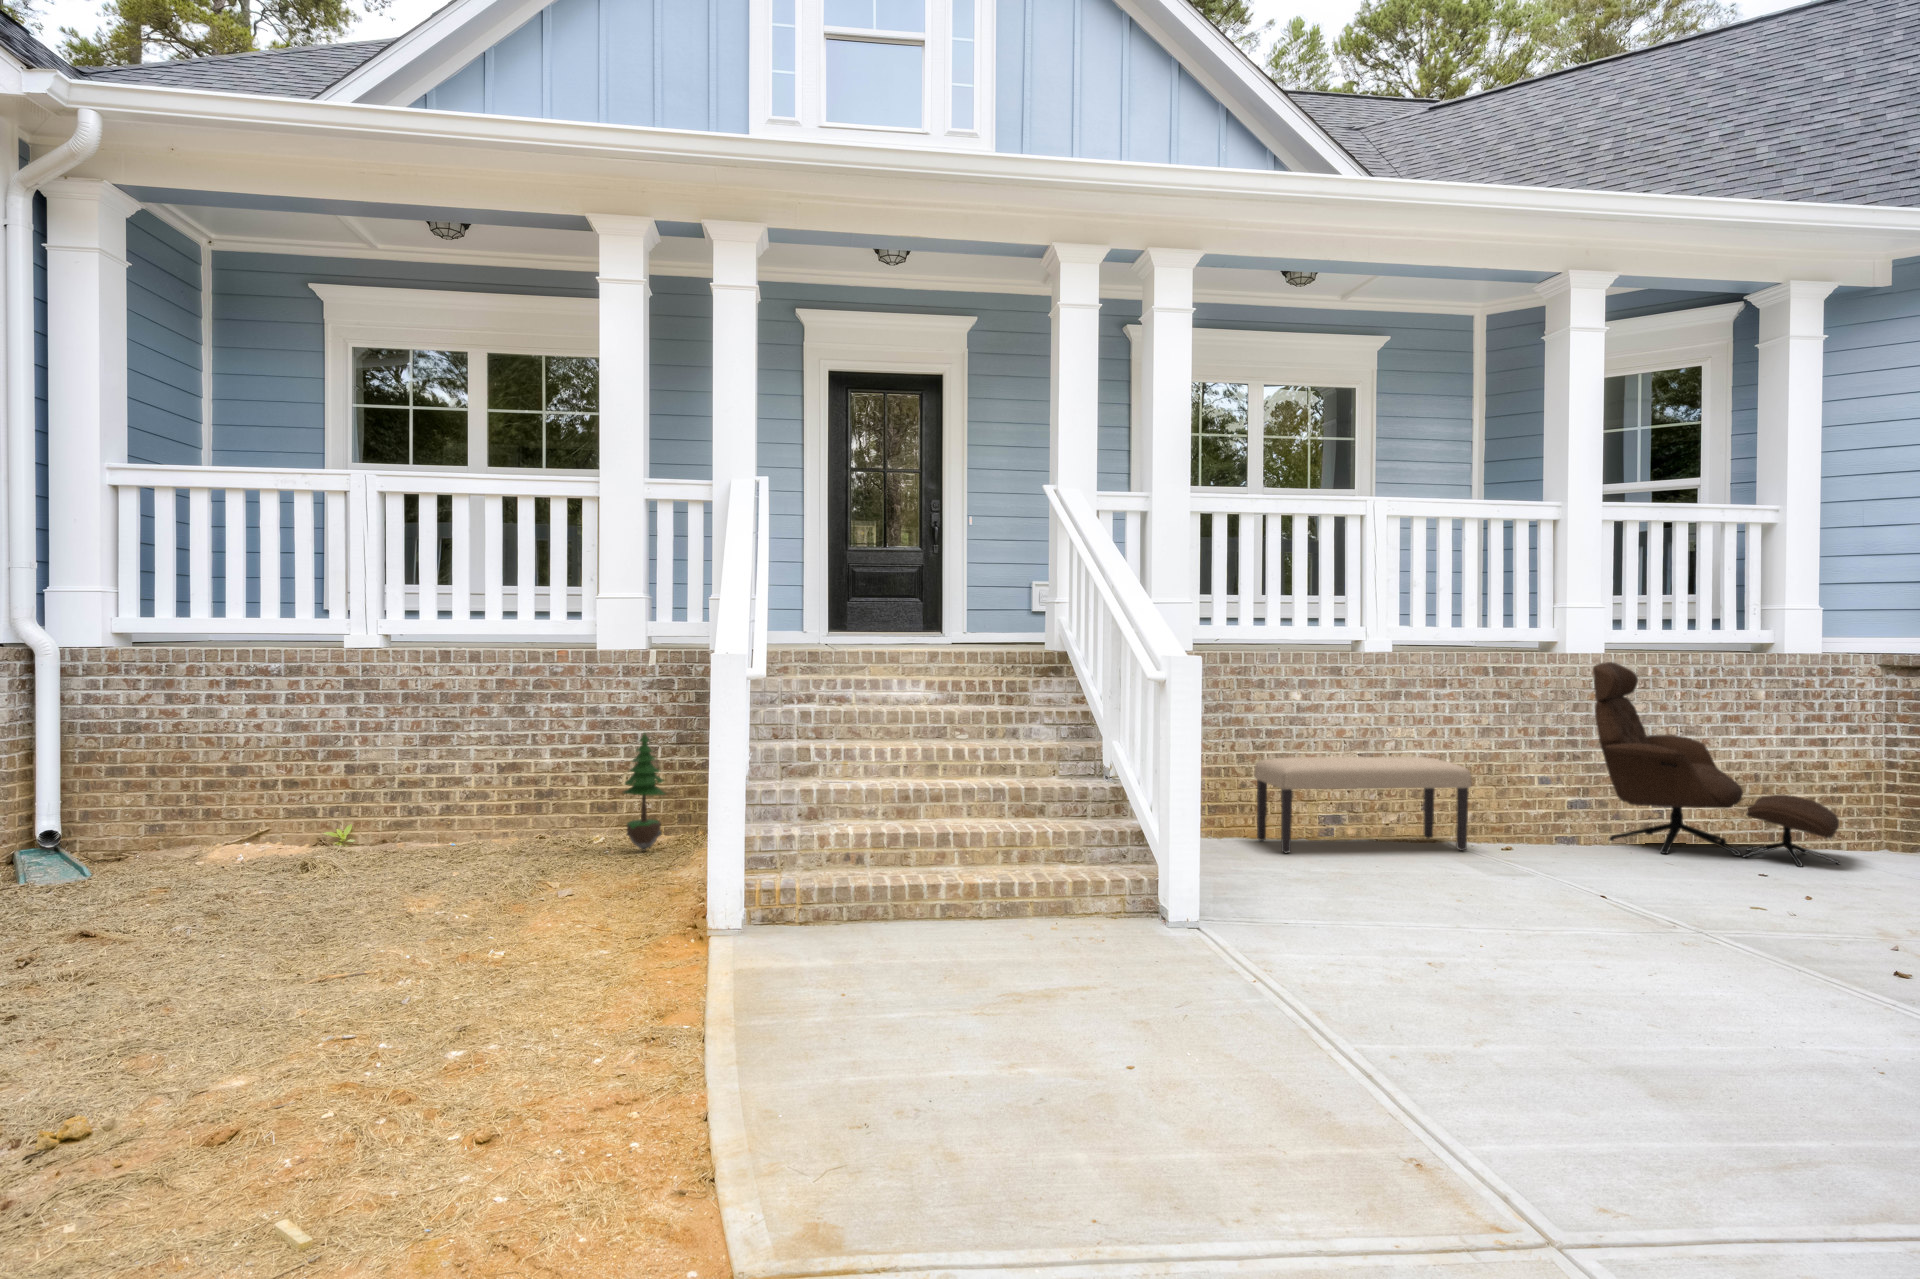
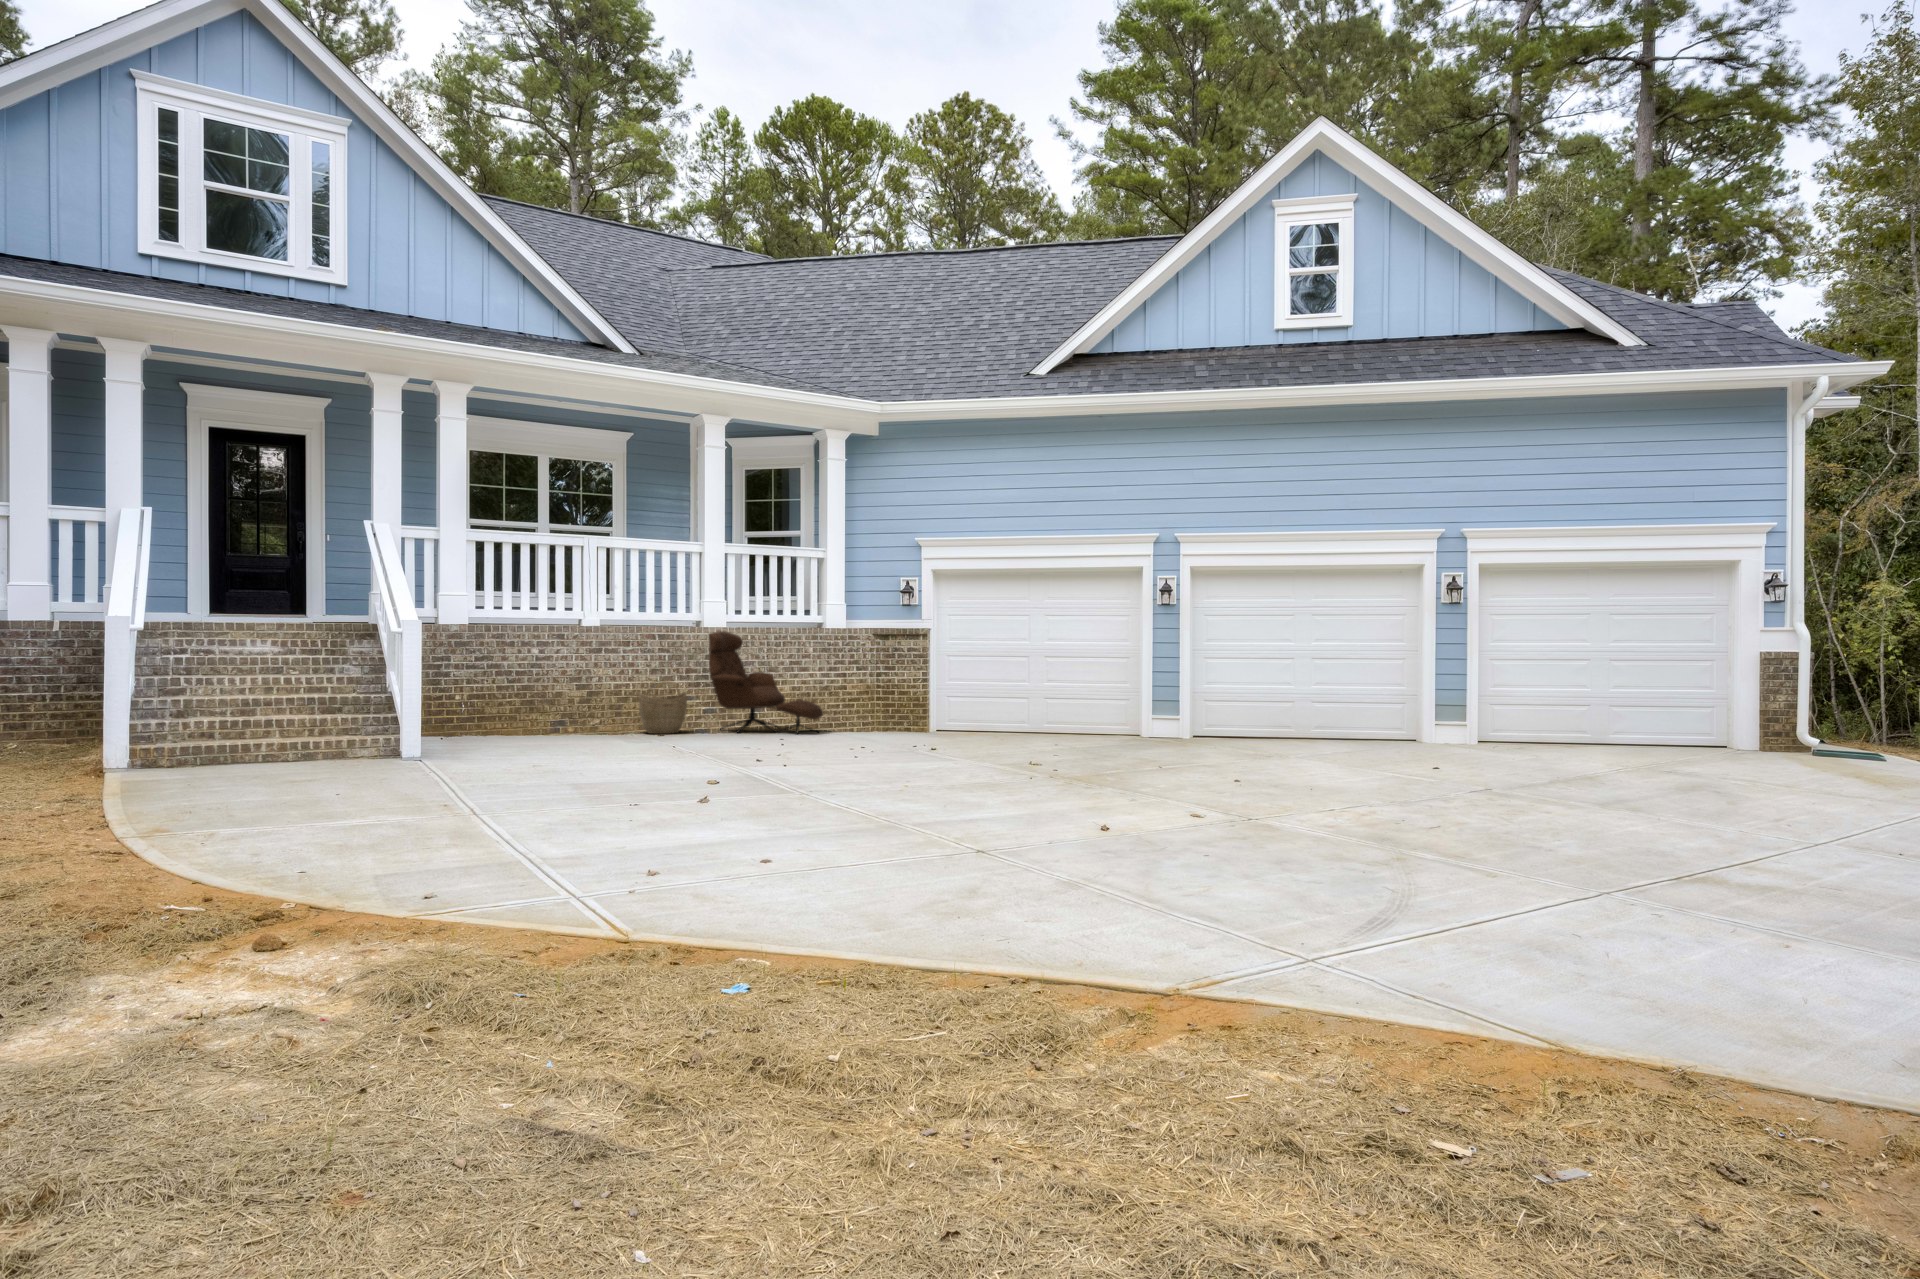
potted tree: present [623,733,665,851] -> none [33,675,70,756]
woven basket: none [1468,748,1561,847] -> present [639,681,687,734]
bench: present [1255,757,1472,853] -> none [506,685,631,741]

